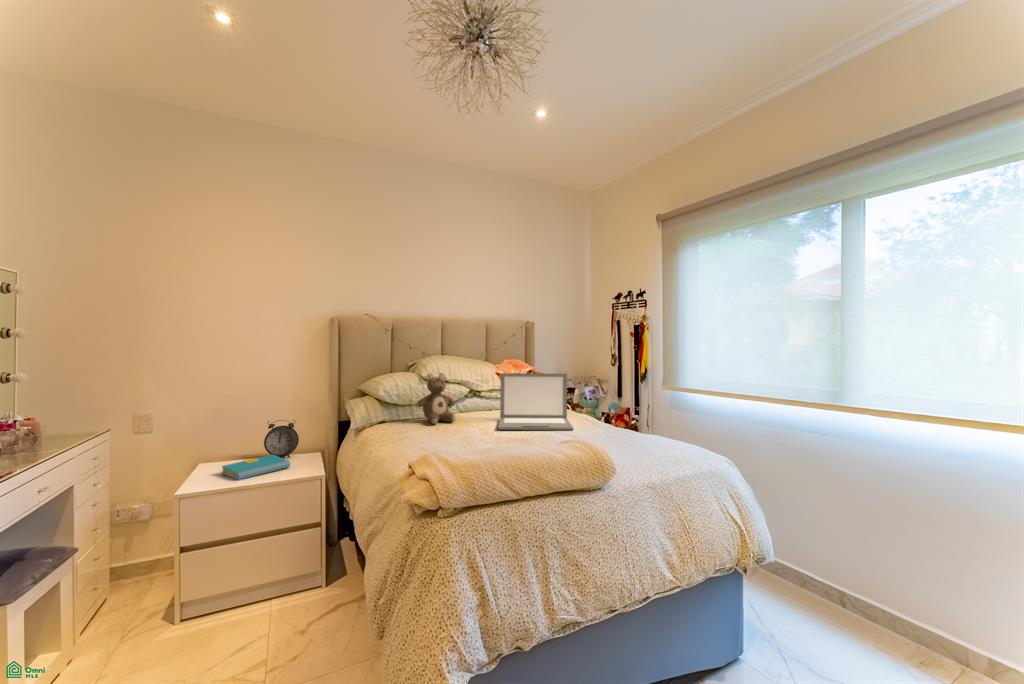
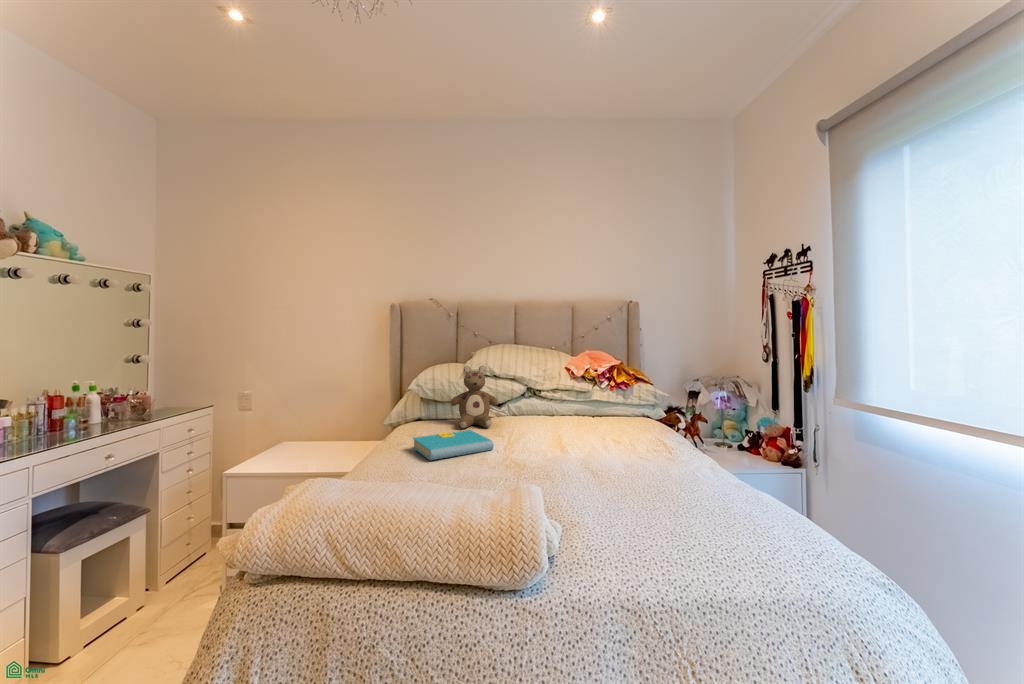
laptop: present [498,373,574,430] -> none [523,369,640,458]
alarm clock: present [264,420,299,458] -> none [323,408,355,448]
book: present [222,455,290,480] -> present [413,430,494,460]

